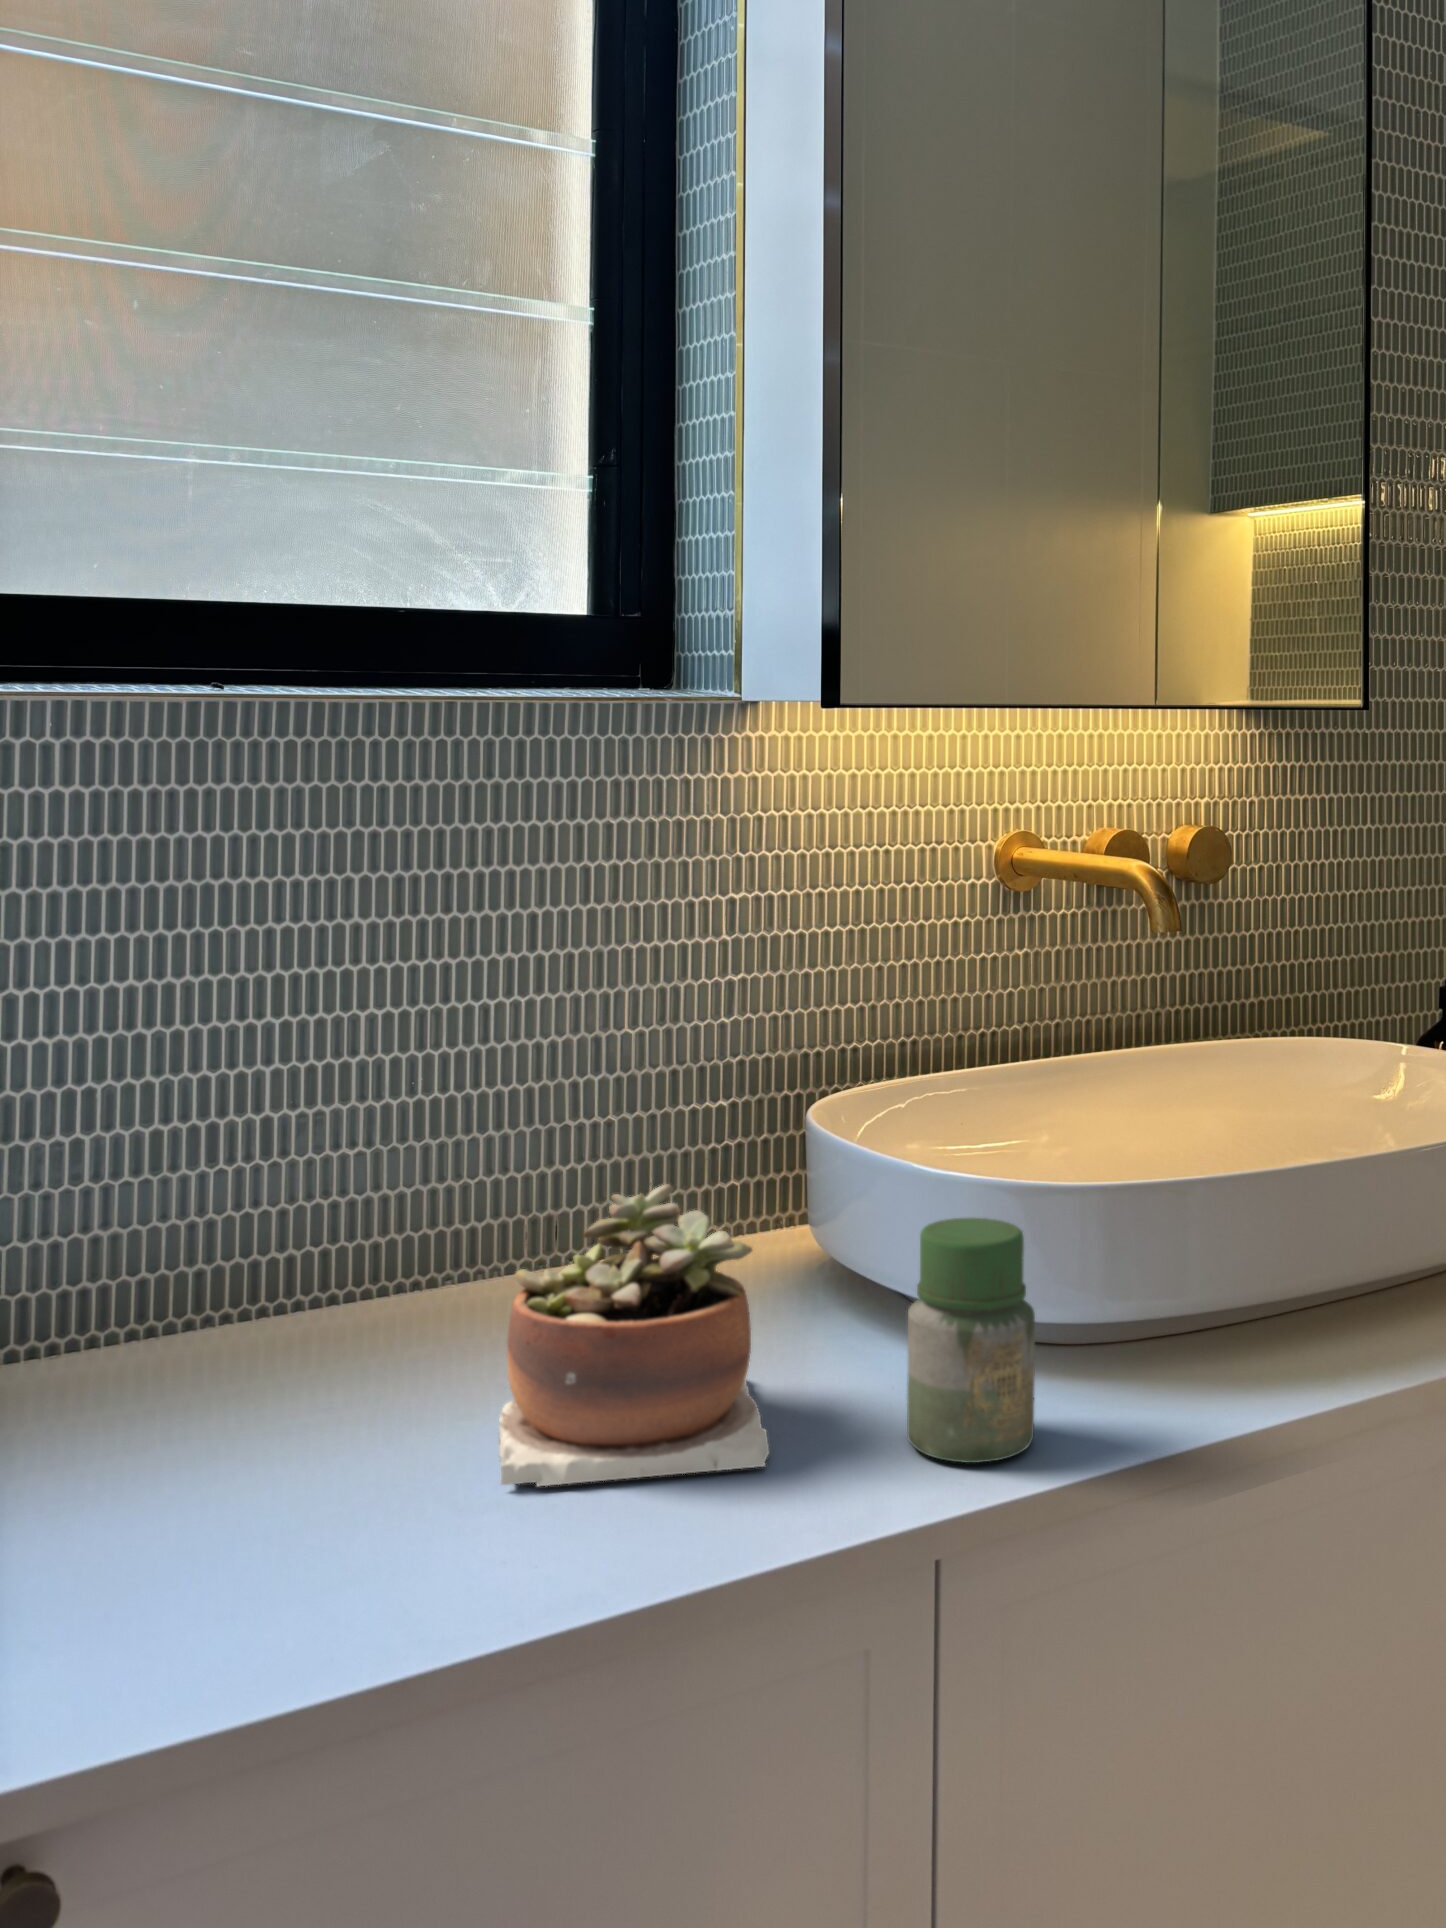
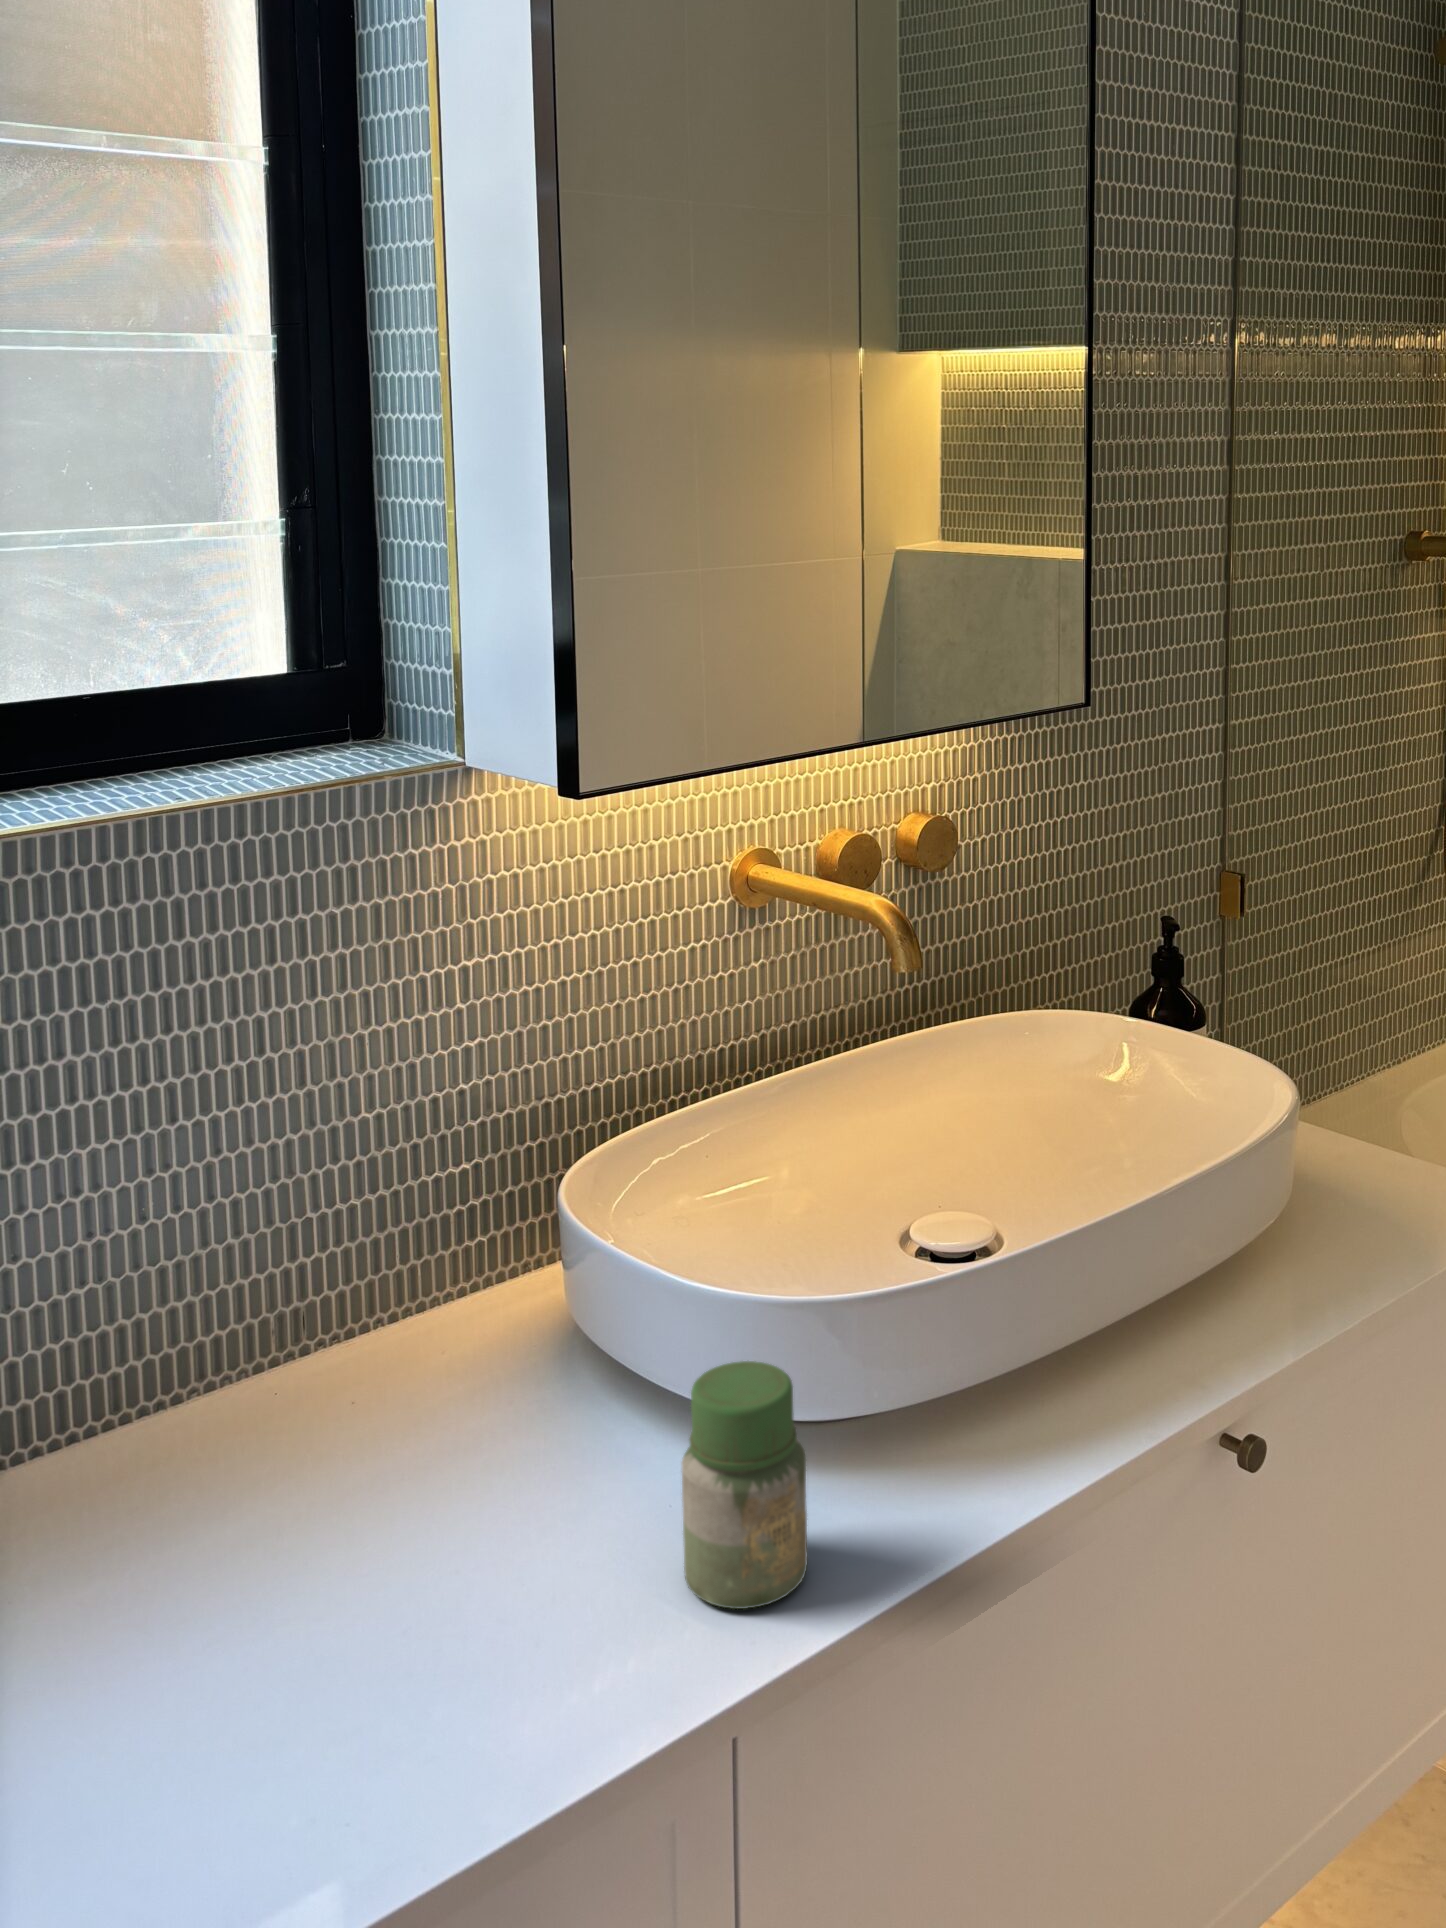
succulent plant: present [499,1184,769,1487] -> none [269,1346,551,1702]

